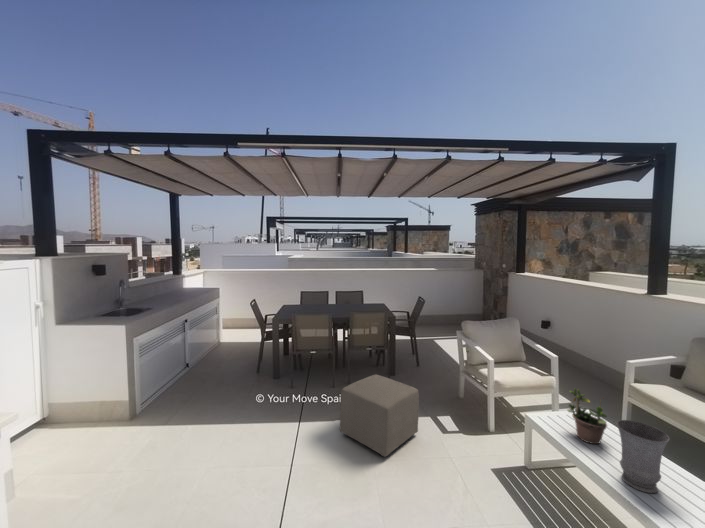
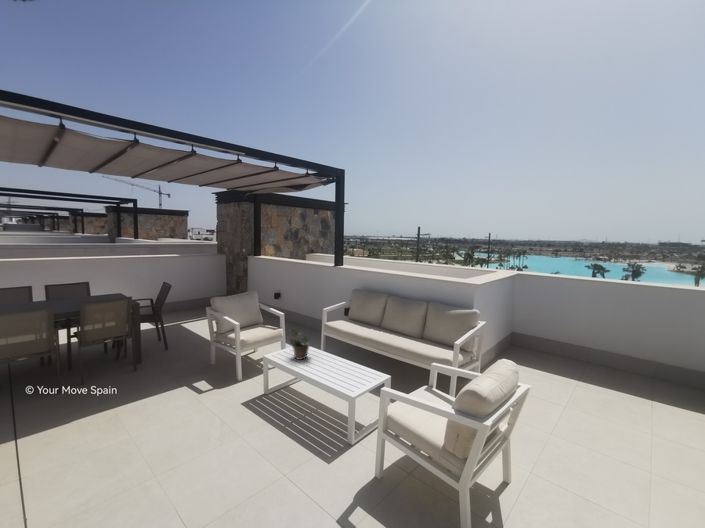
ottoman: present [340,374,419,457] -> none [77,363,175,435]
vase: present [617,420,670,493] -> none [313,337,335,373]

